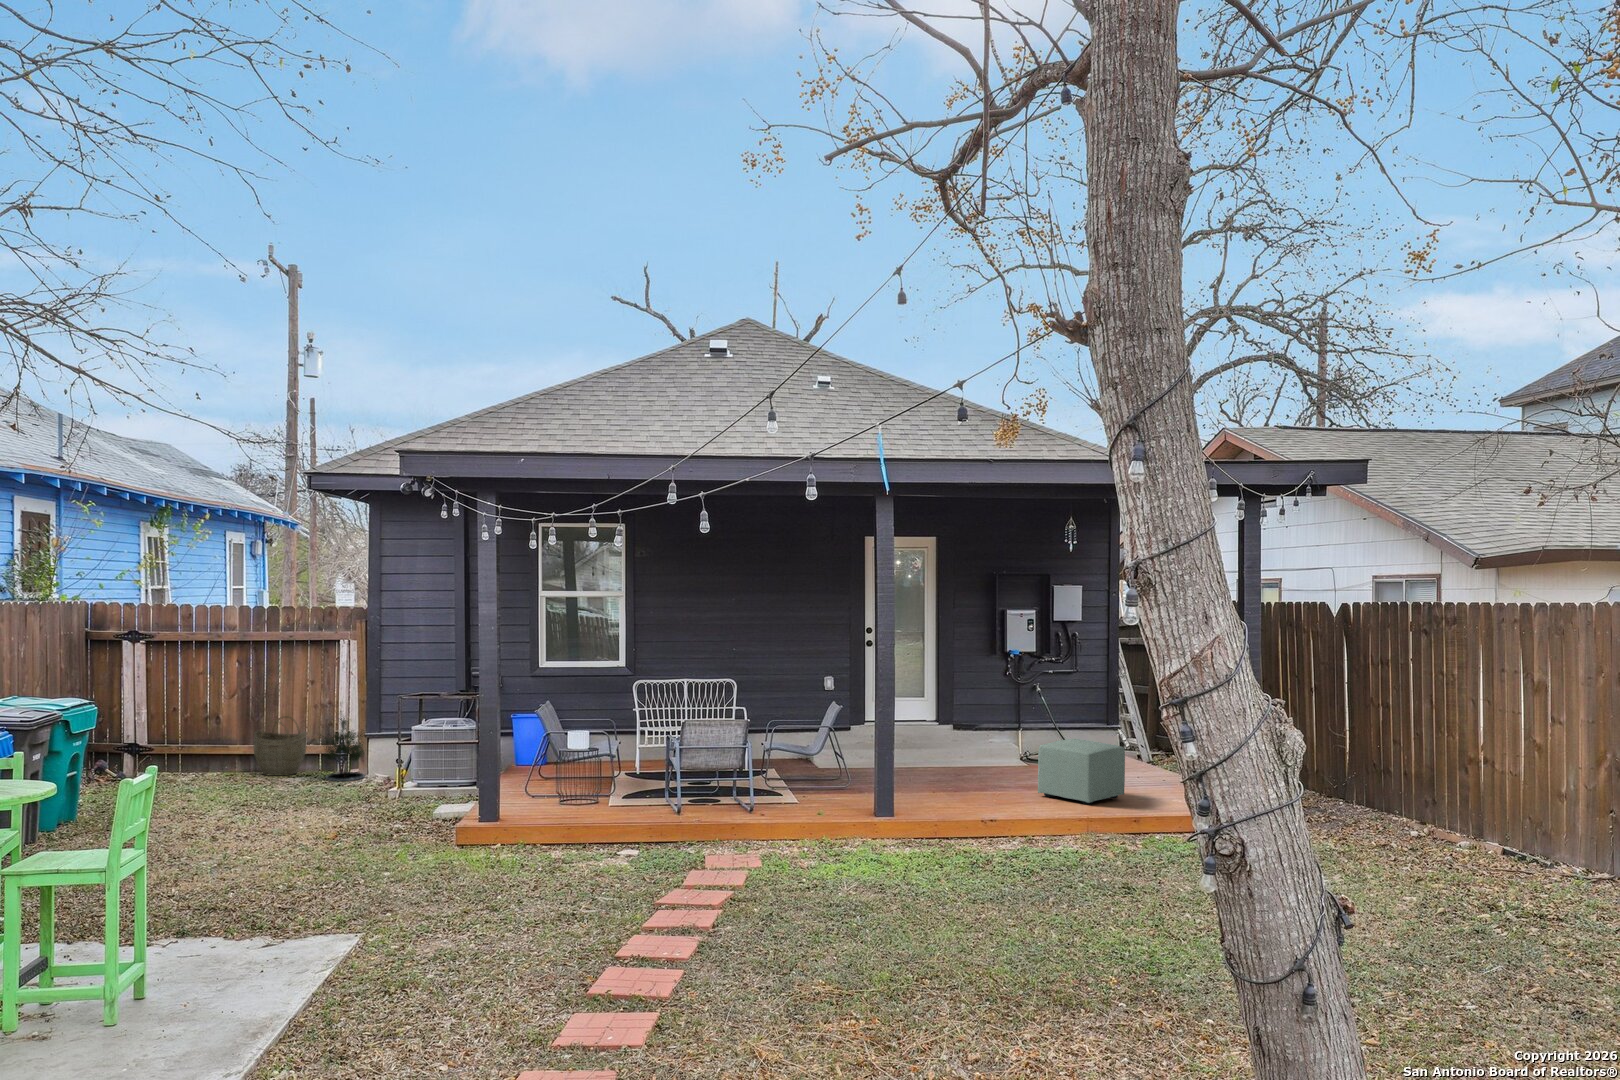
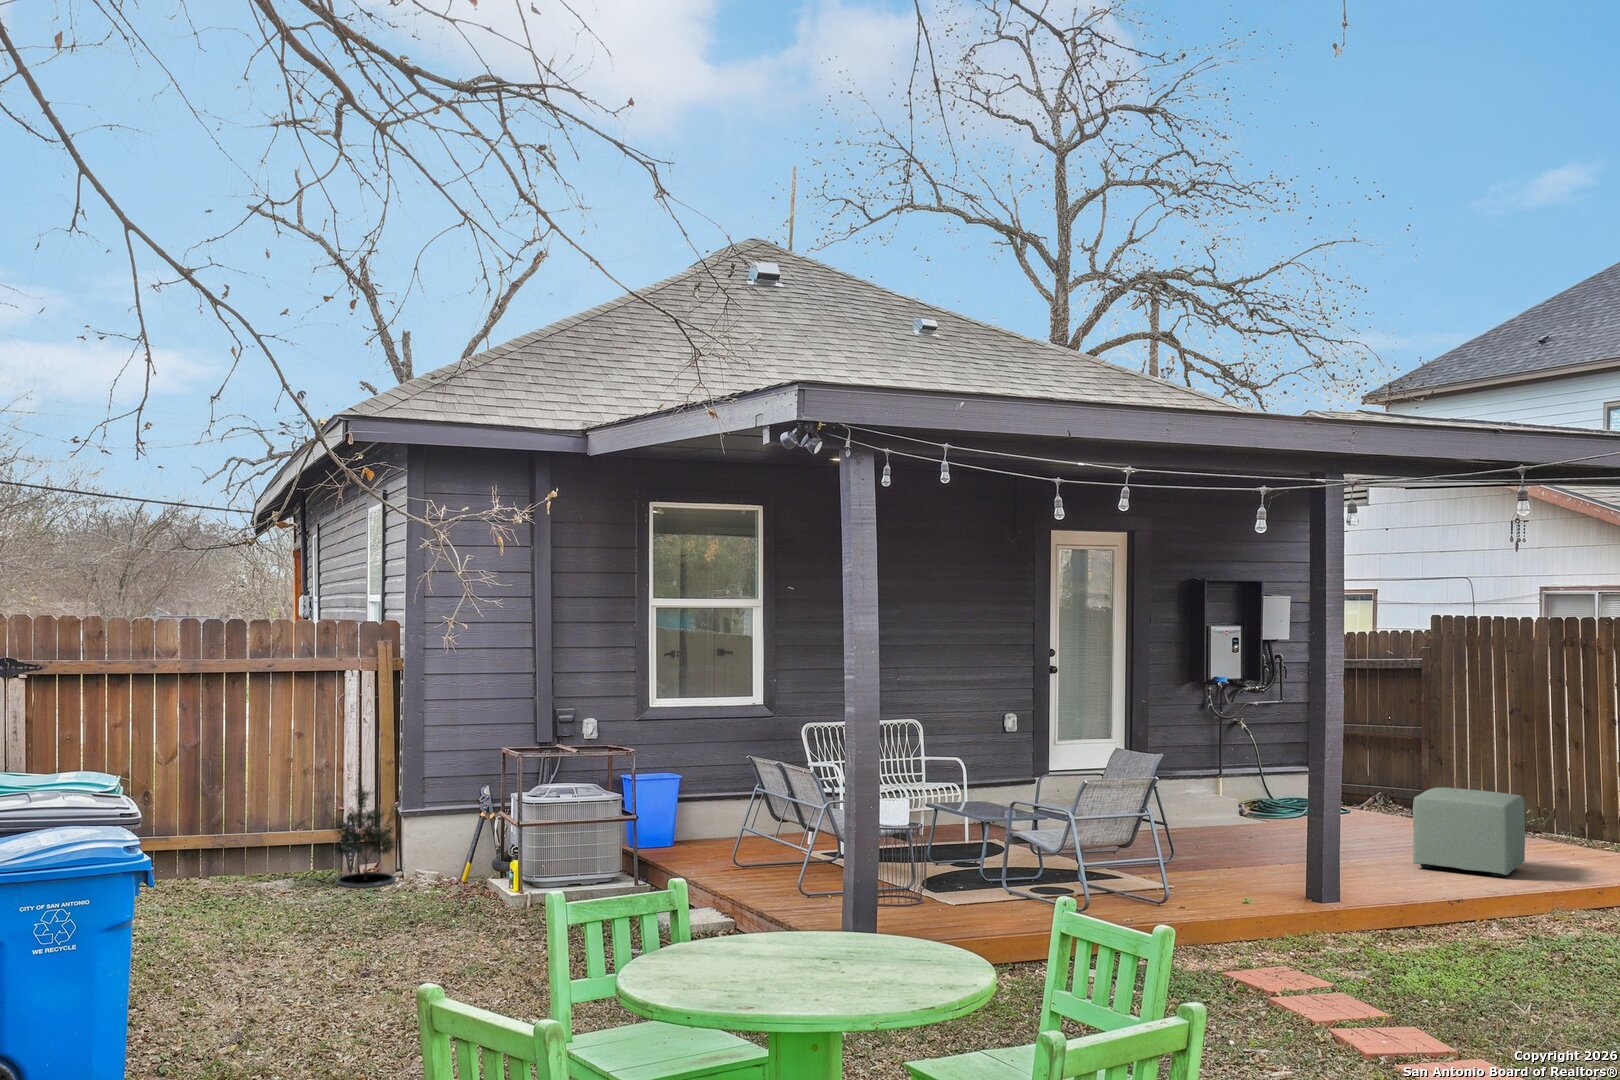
woven basket: present [253,716,307,776] -> none [215,789,296,883]

